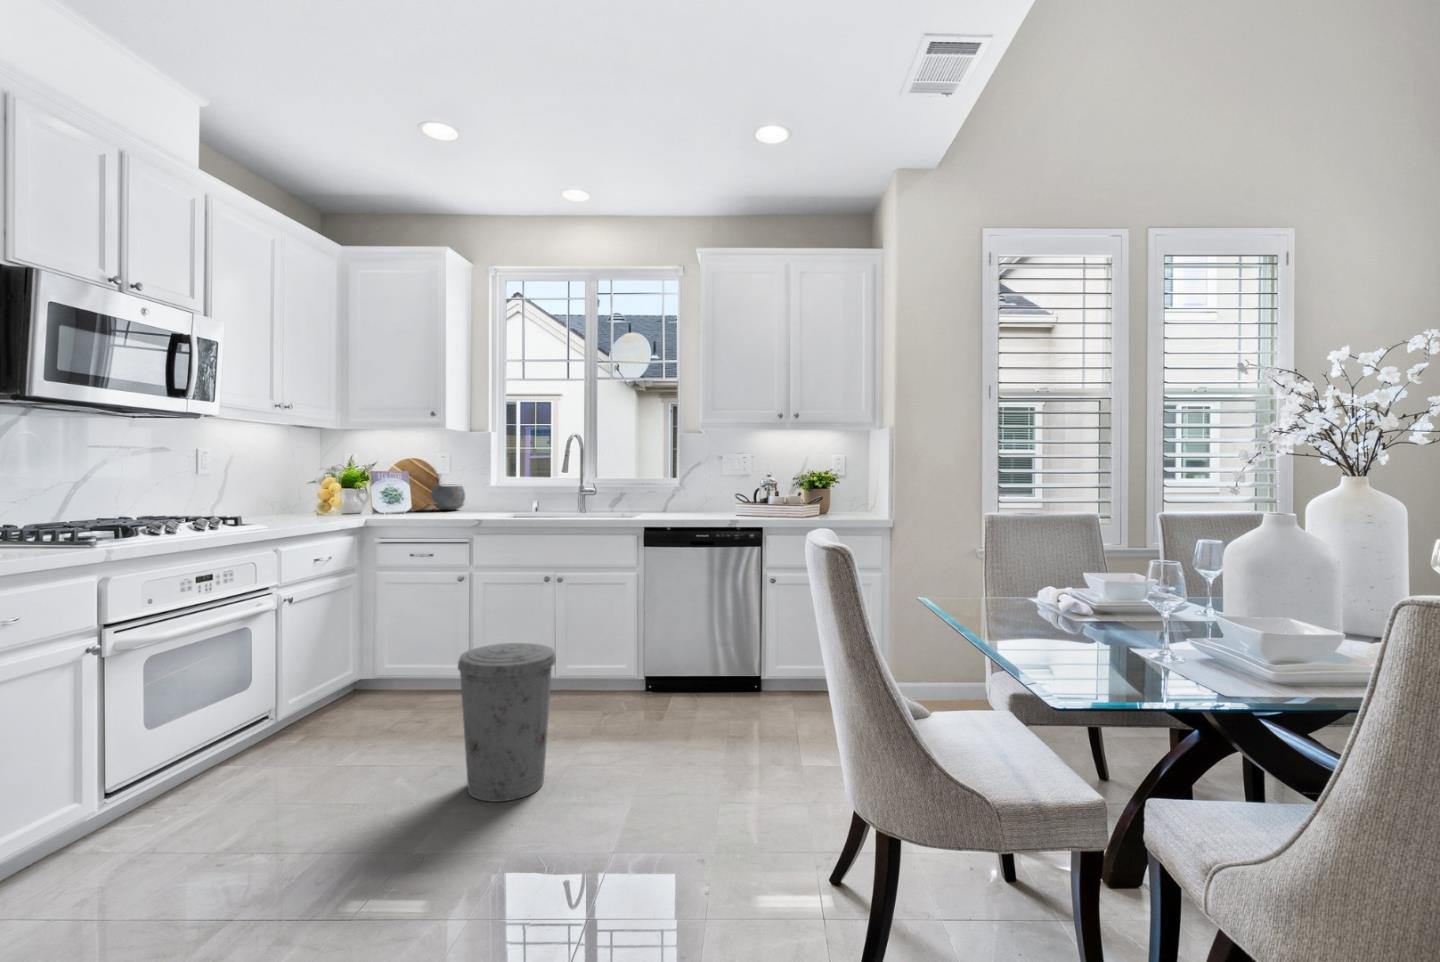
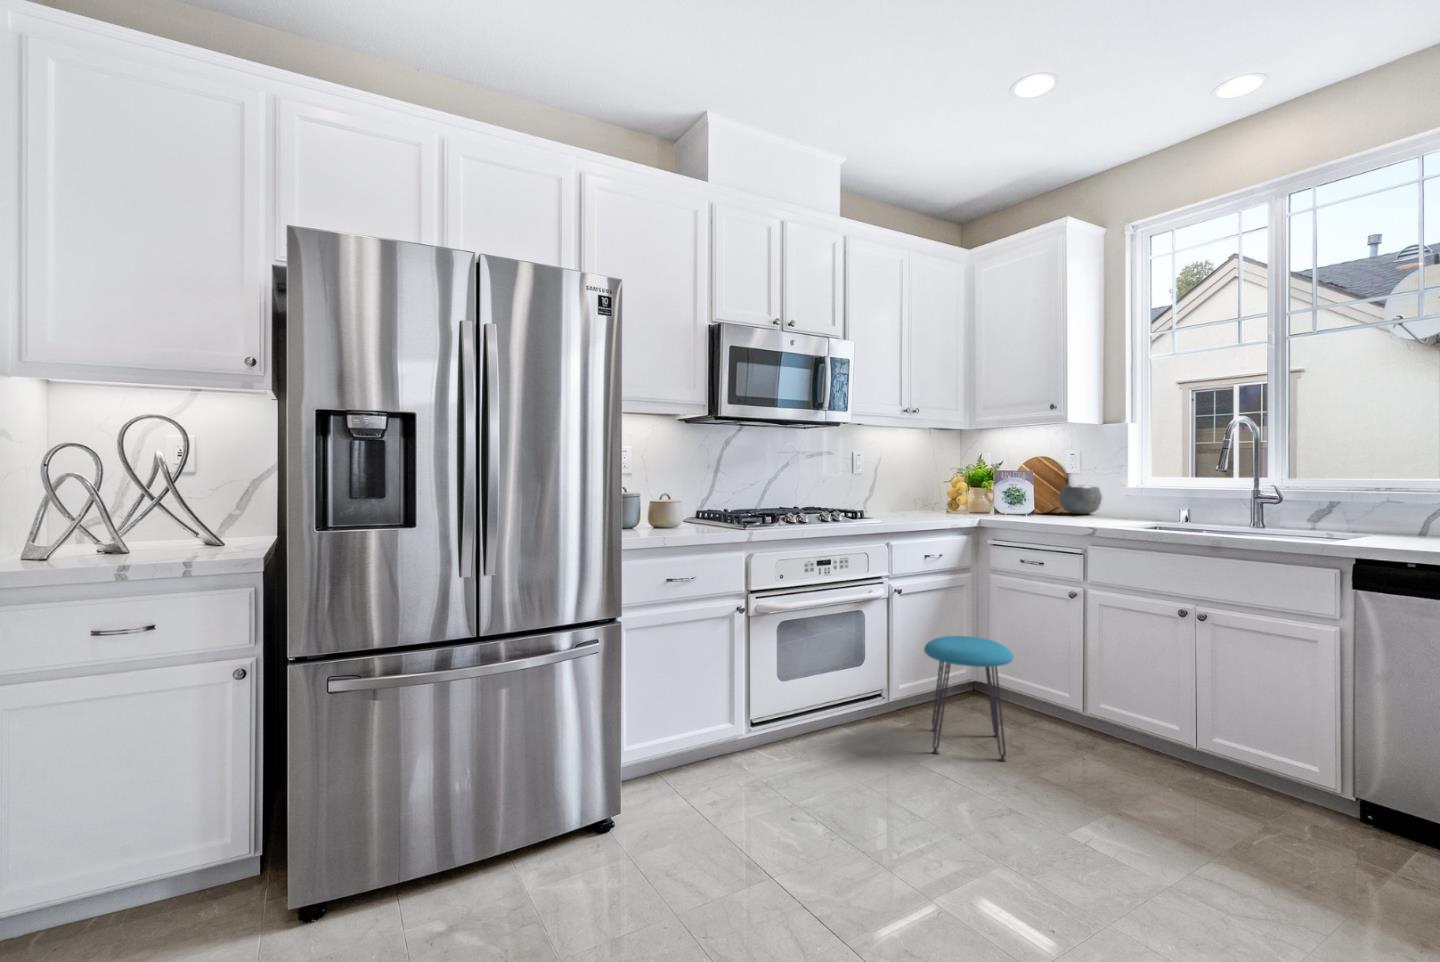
stool: none [325,633,417,757] -> present [924,636,1013,761]
trash can: present [458,643,556,802] -> none [1026,678,1156,880]

